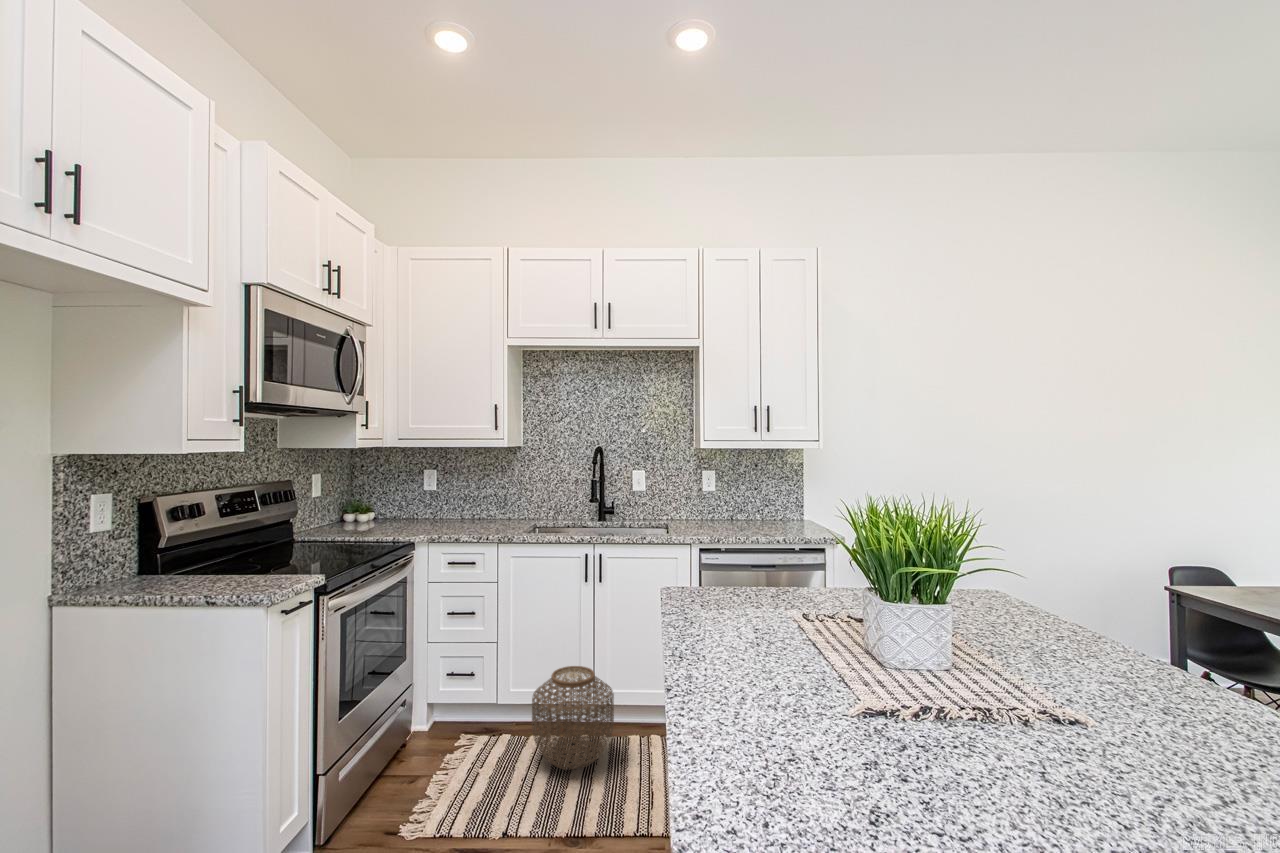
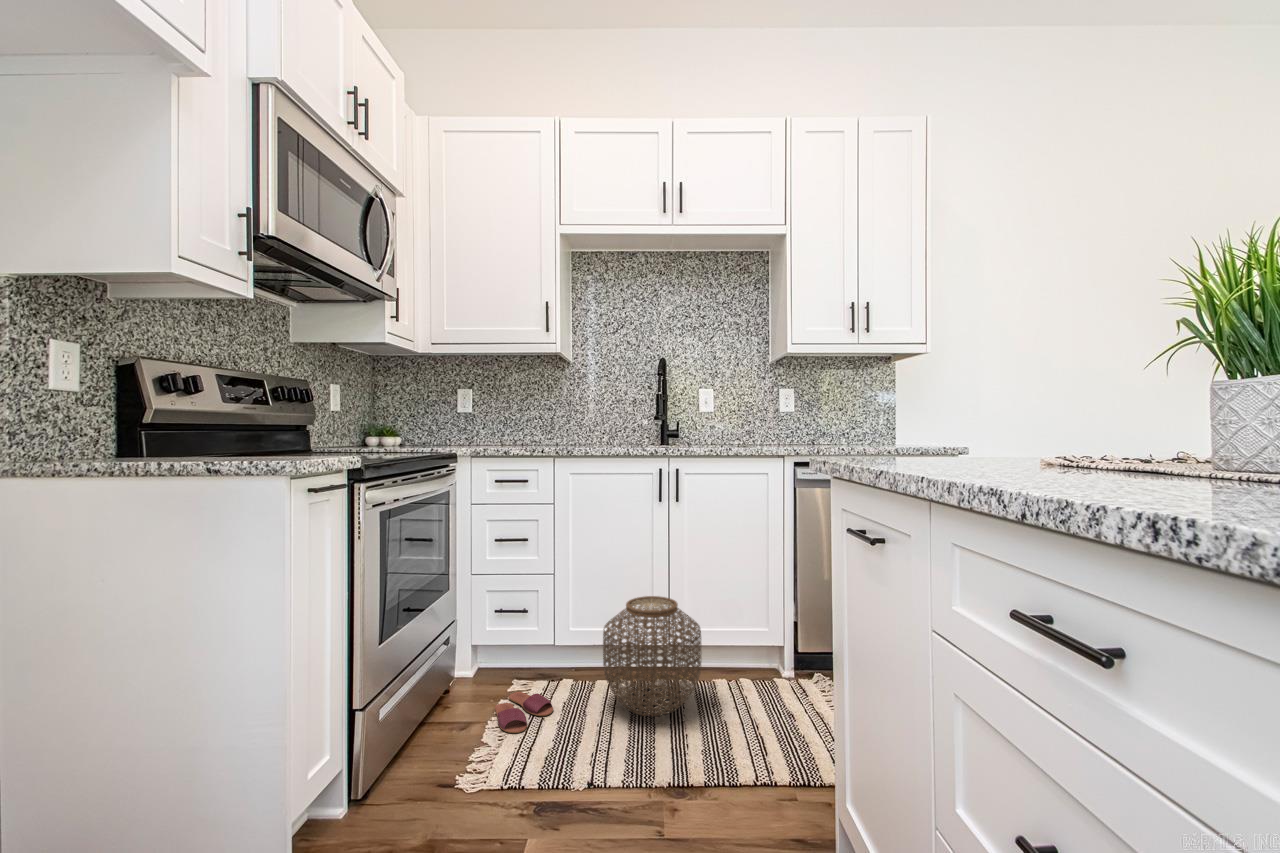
slippers: none [442,745,490,784] -> present [495,692,553,733]

